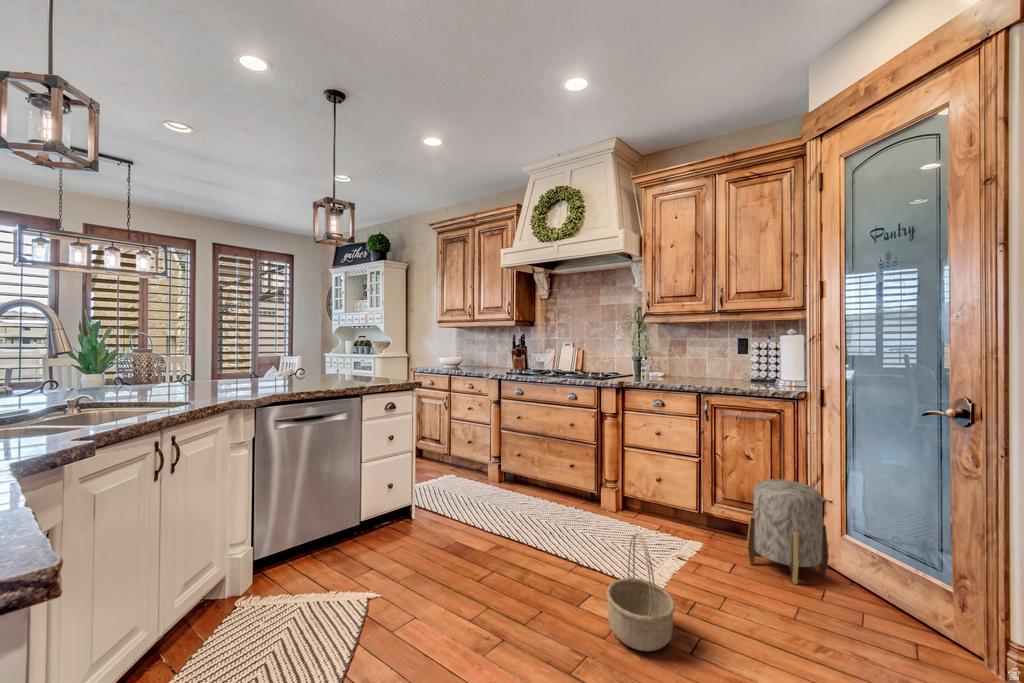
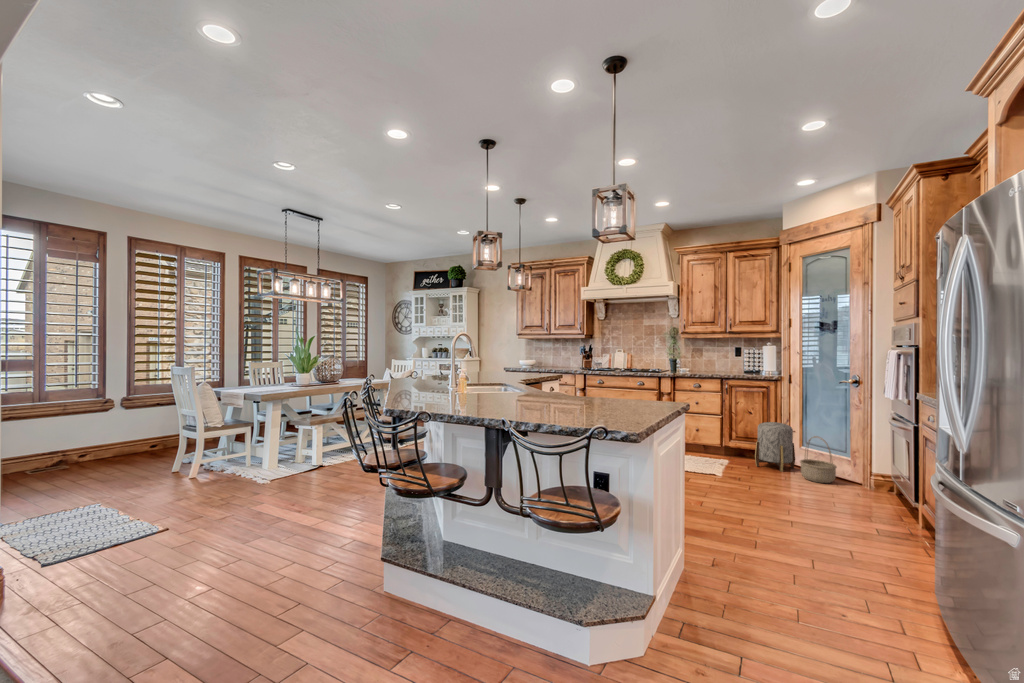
basket: present [606,533,675,651] -> present [800,436,837,483]

